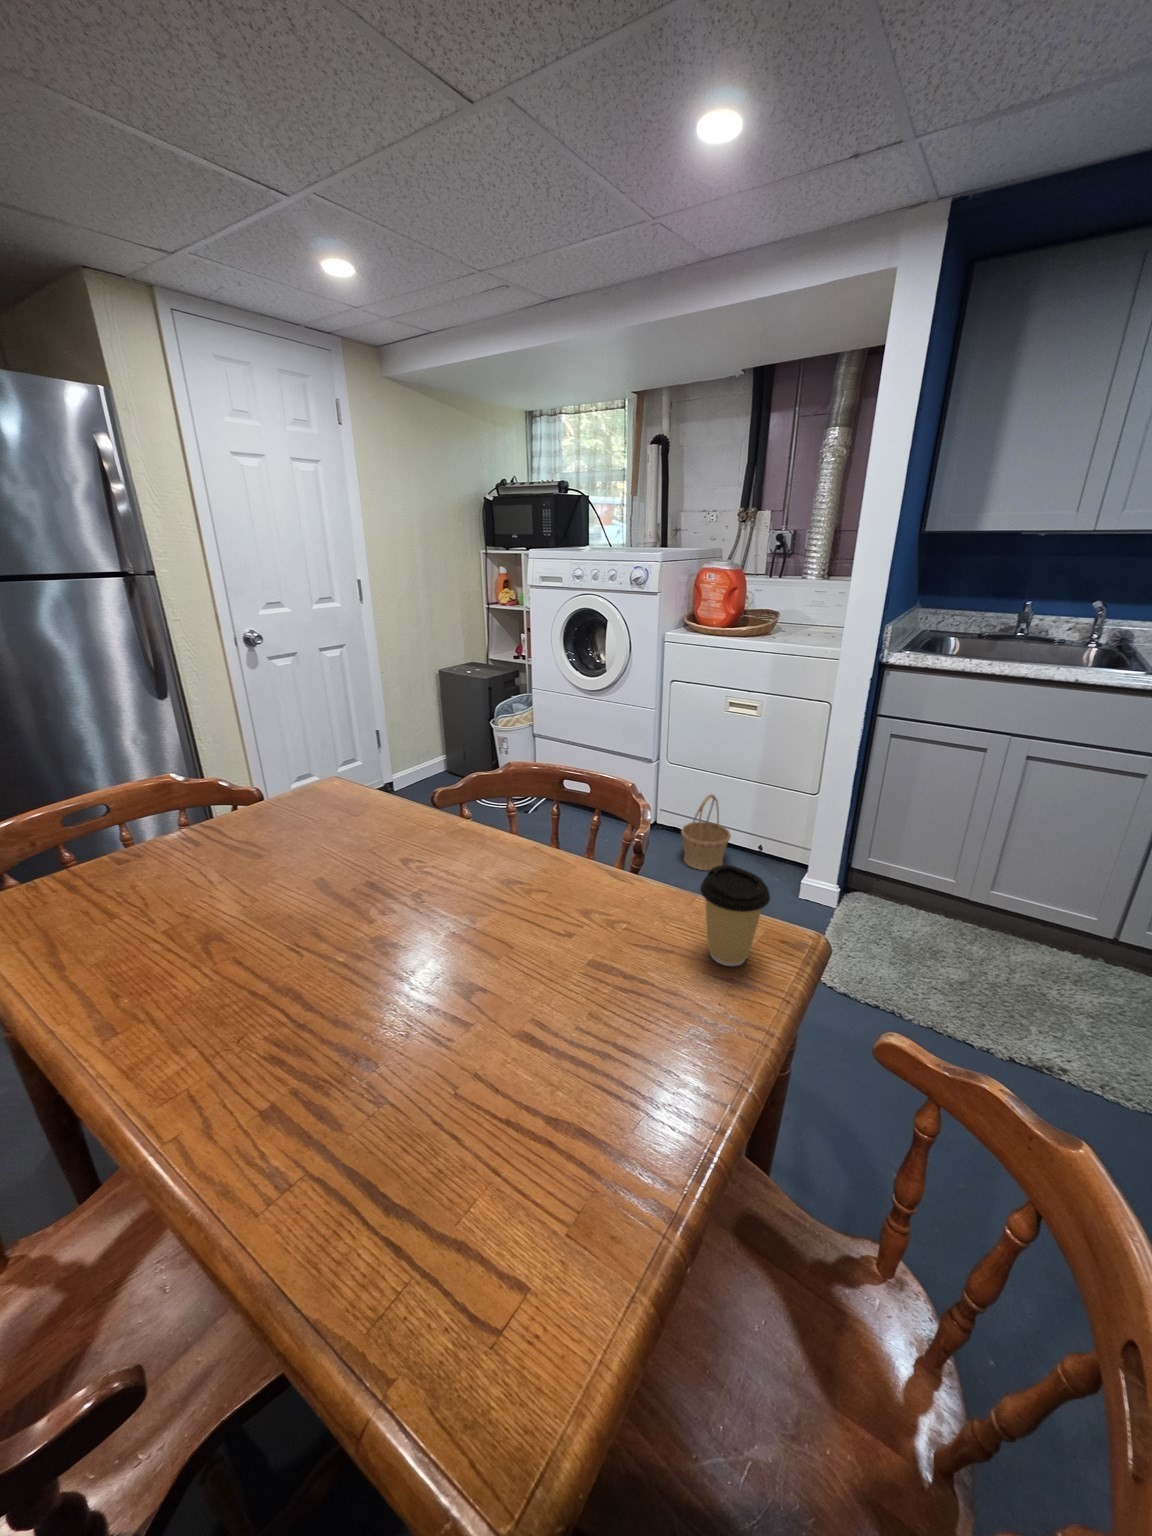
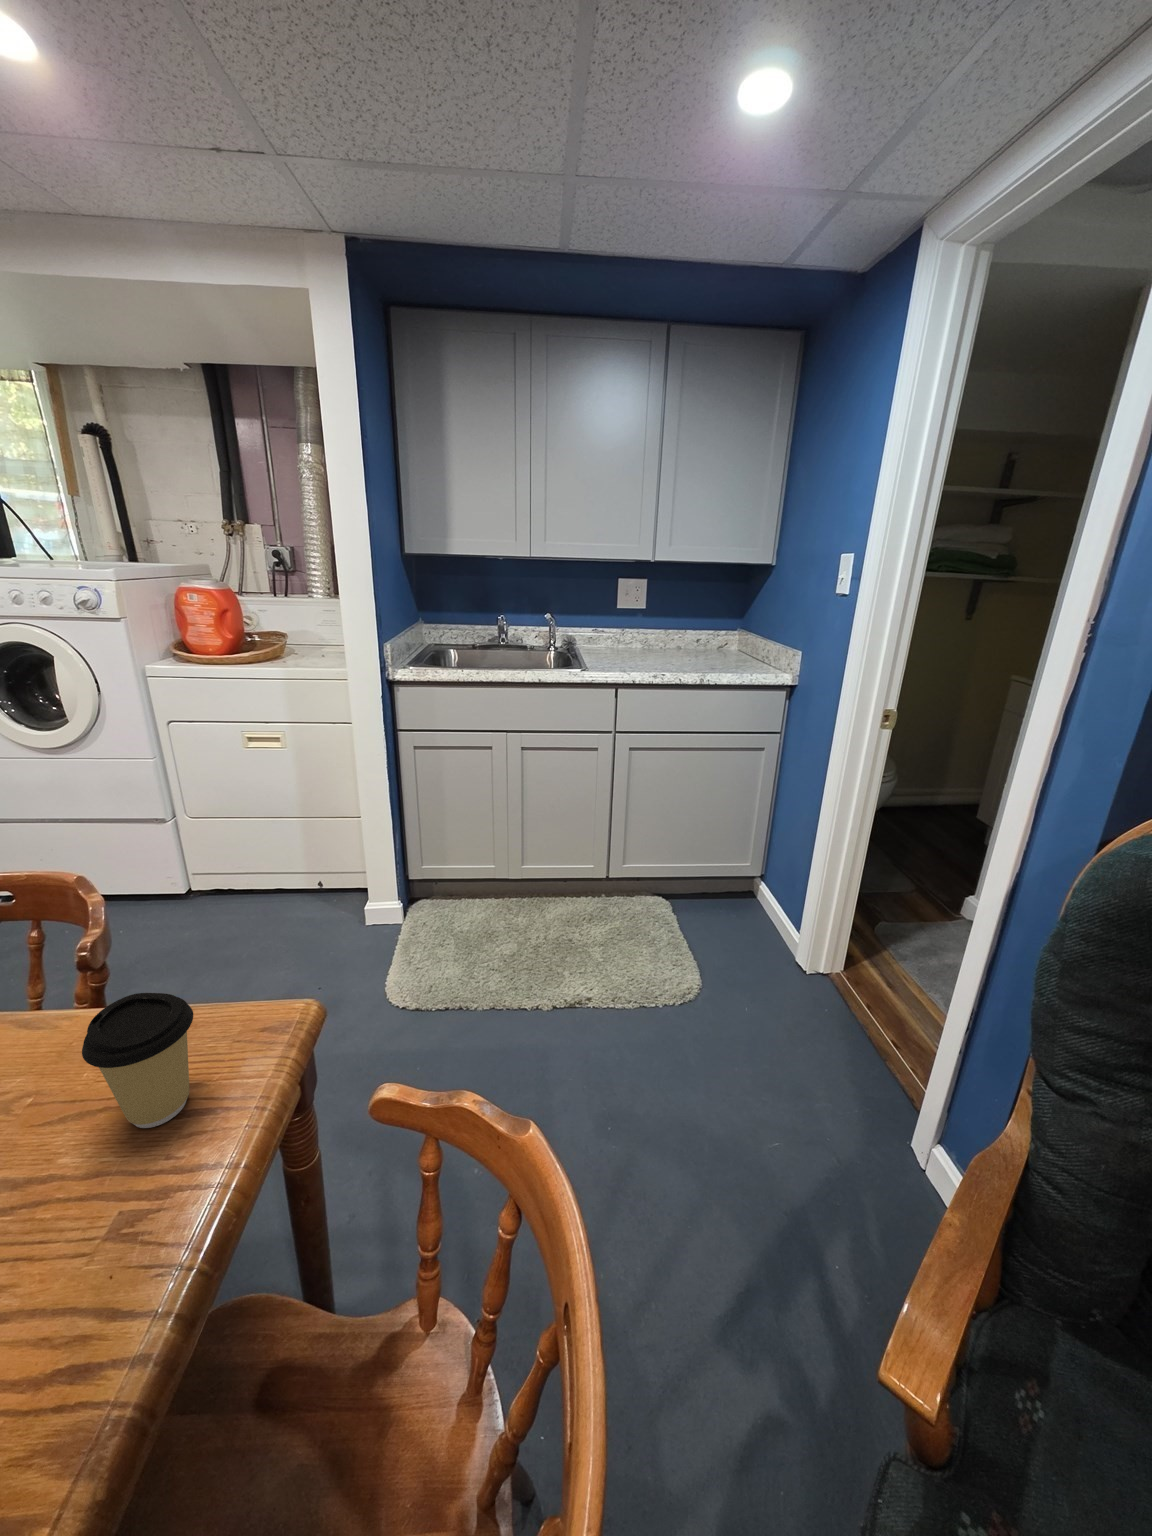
basket: present [681,794,731,870] -> none [219,842,282,930]

